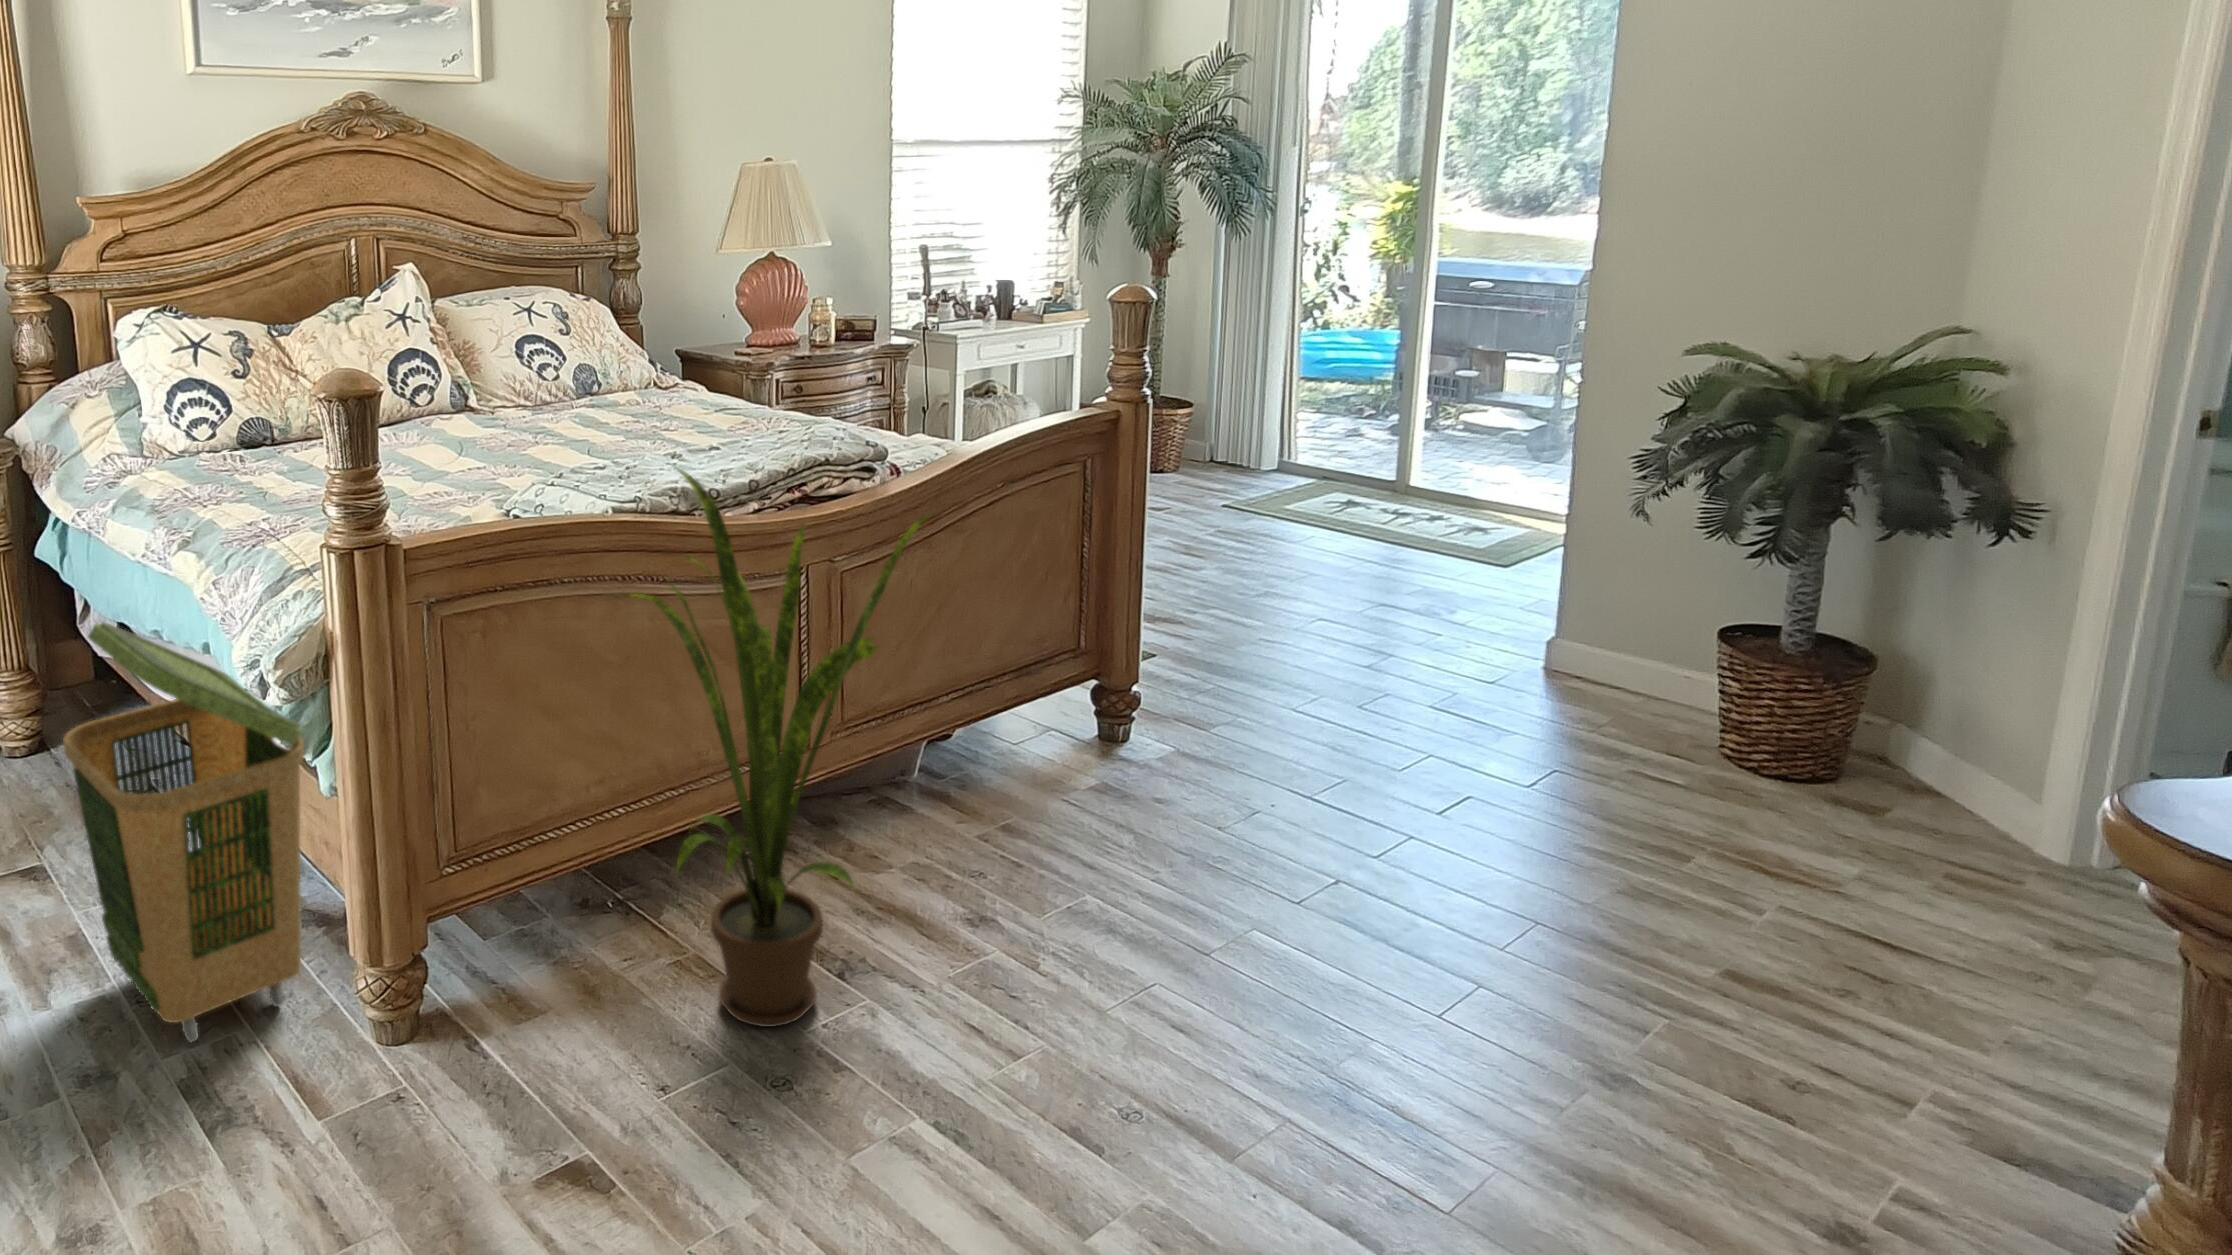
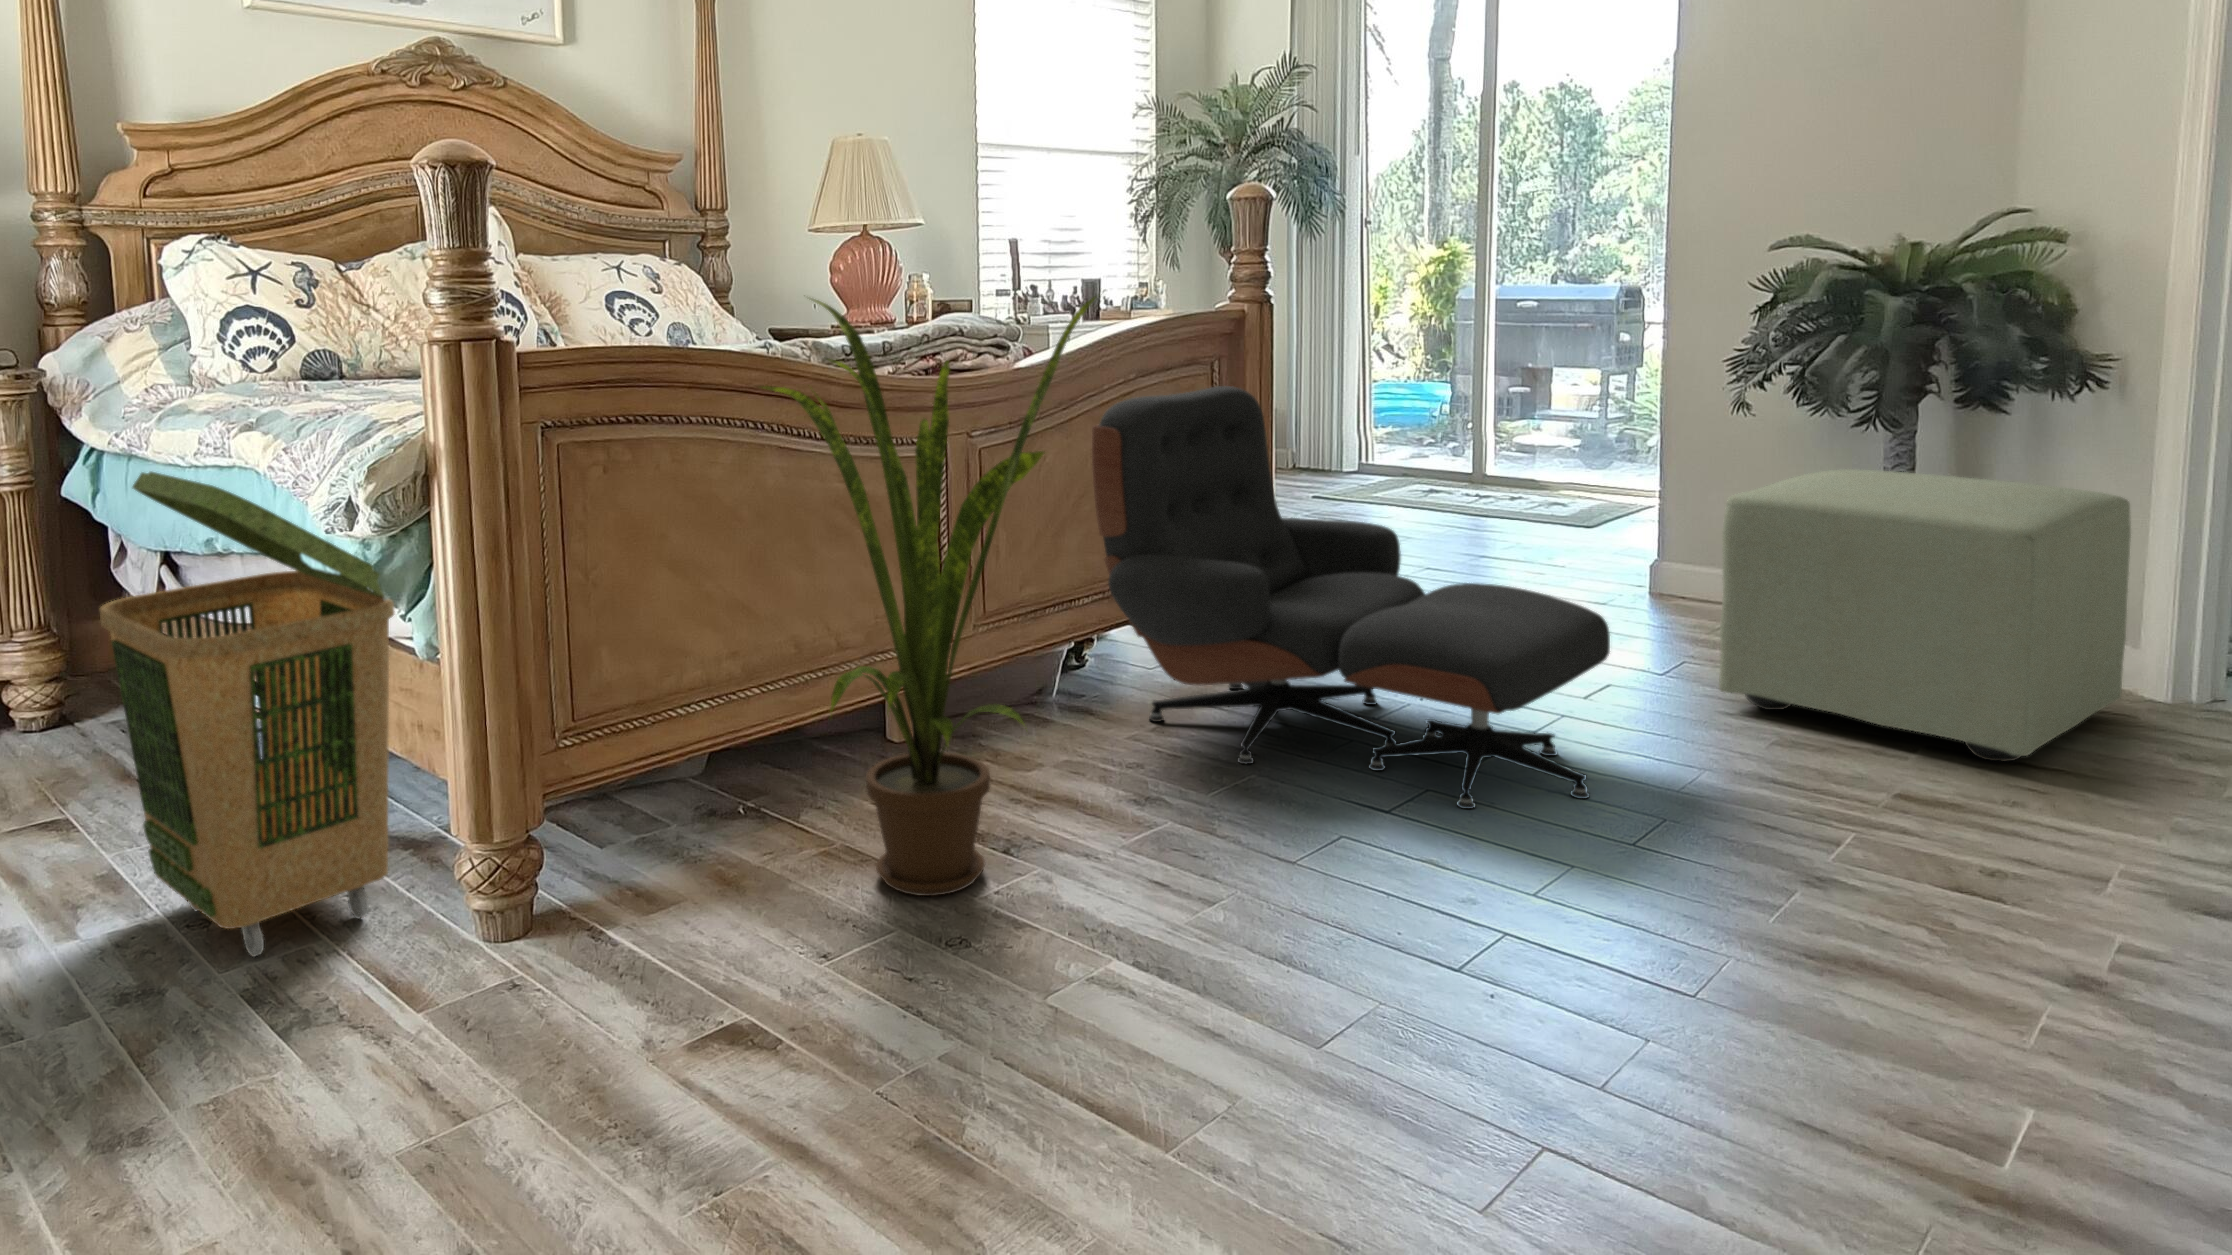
lounge chair: none [955,498,1447,963] -> present [1092,386,1610,809]
ottoman: none [1573,606,2026,950] -> present [1719,469,2131,761]

